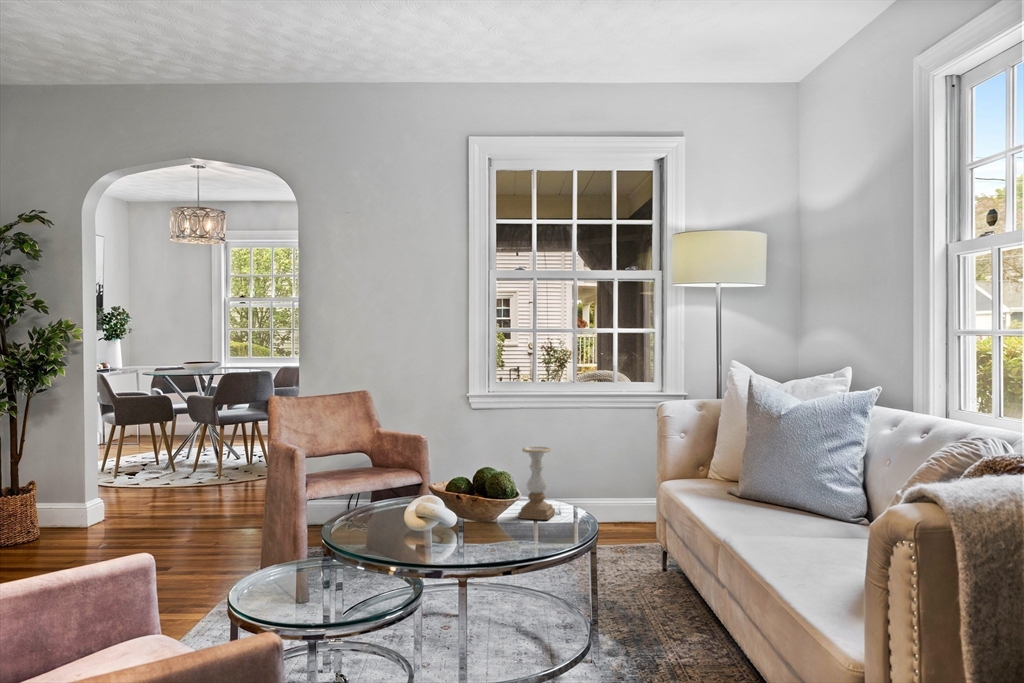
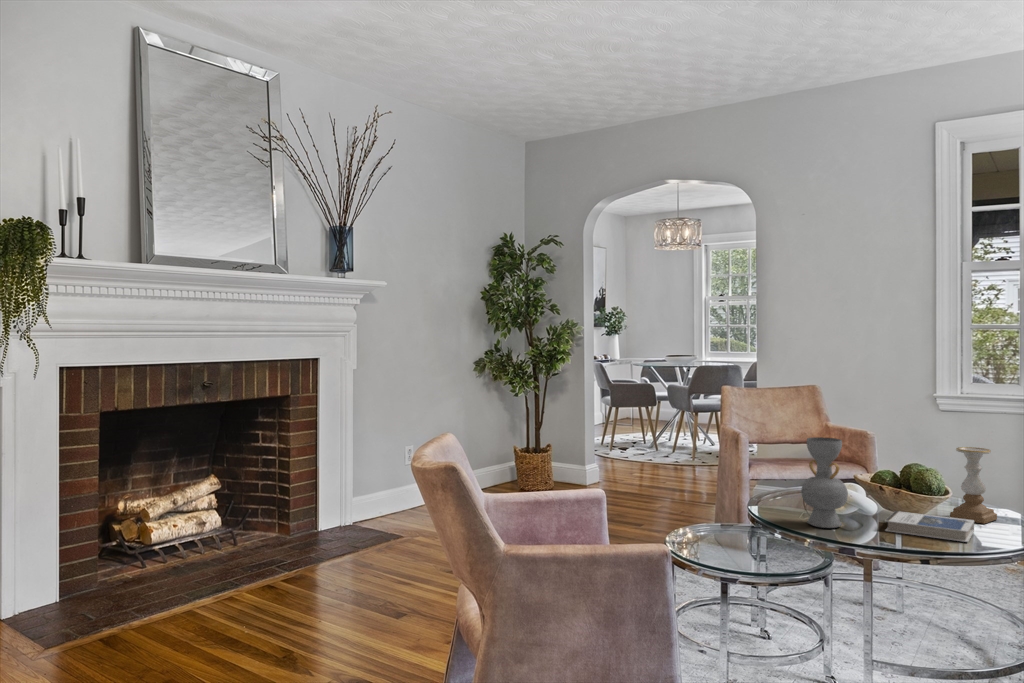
decorative vase: none [390,451,438,551] -> present [801,437,848,528]
hardback book: none [472,519,547,544] -> present [885,511,974,542]

